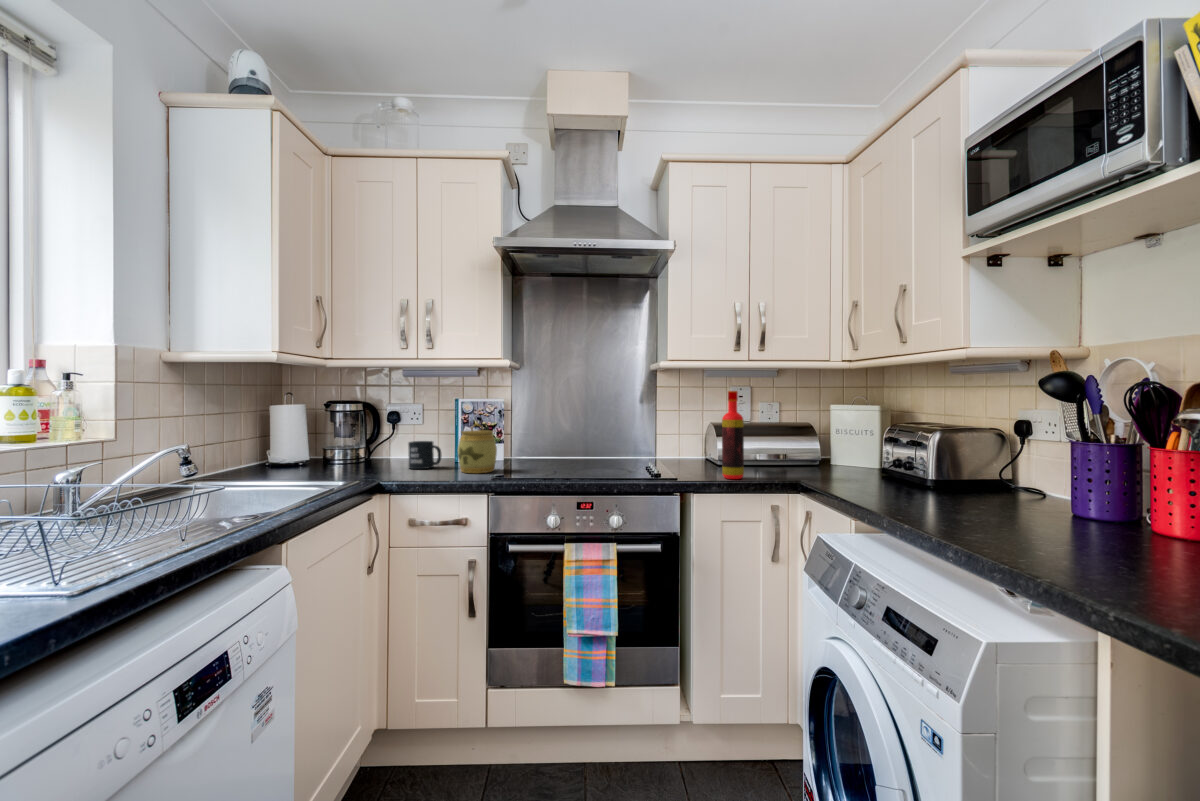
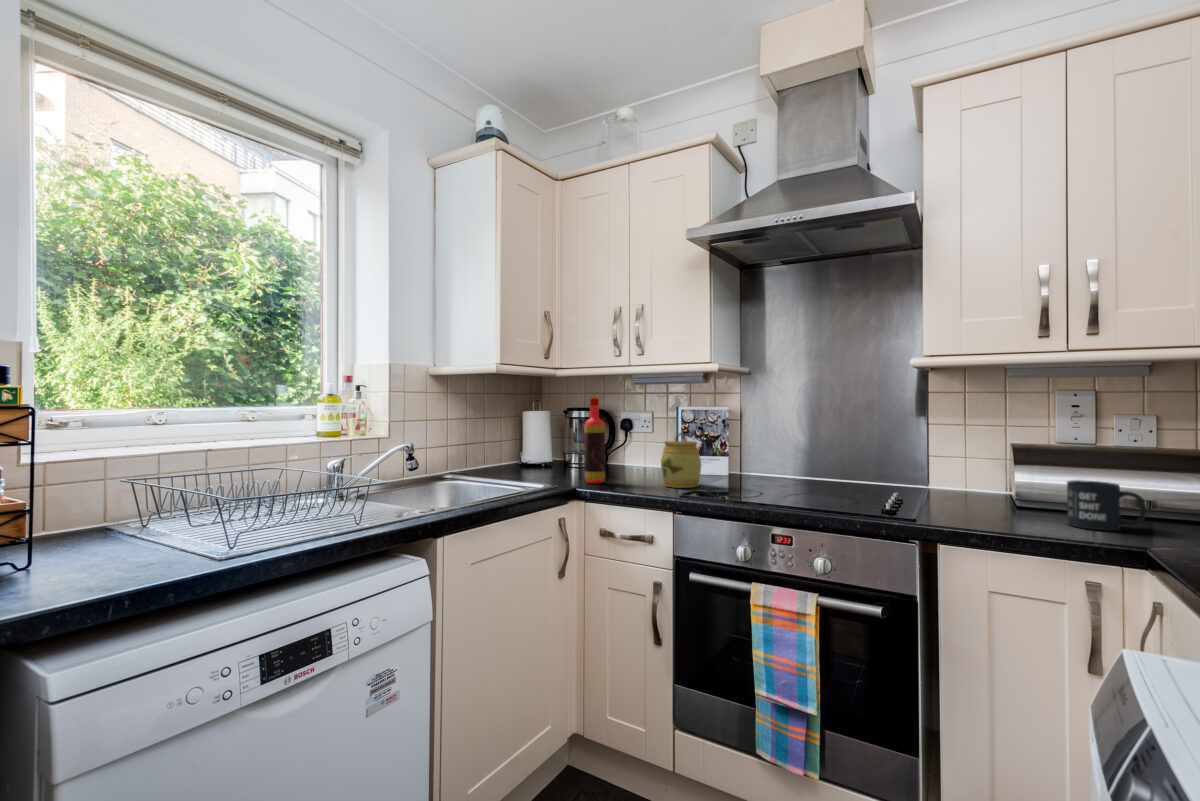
bottle: present [722,391,744,479] -> present [584,397,605,483]
mug: present [408,441,442,469] -> present [1067,480,1146,531]

